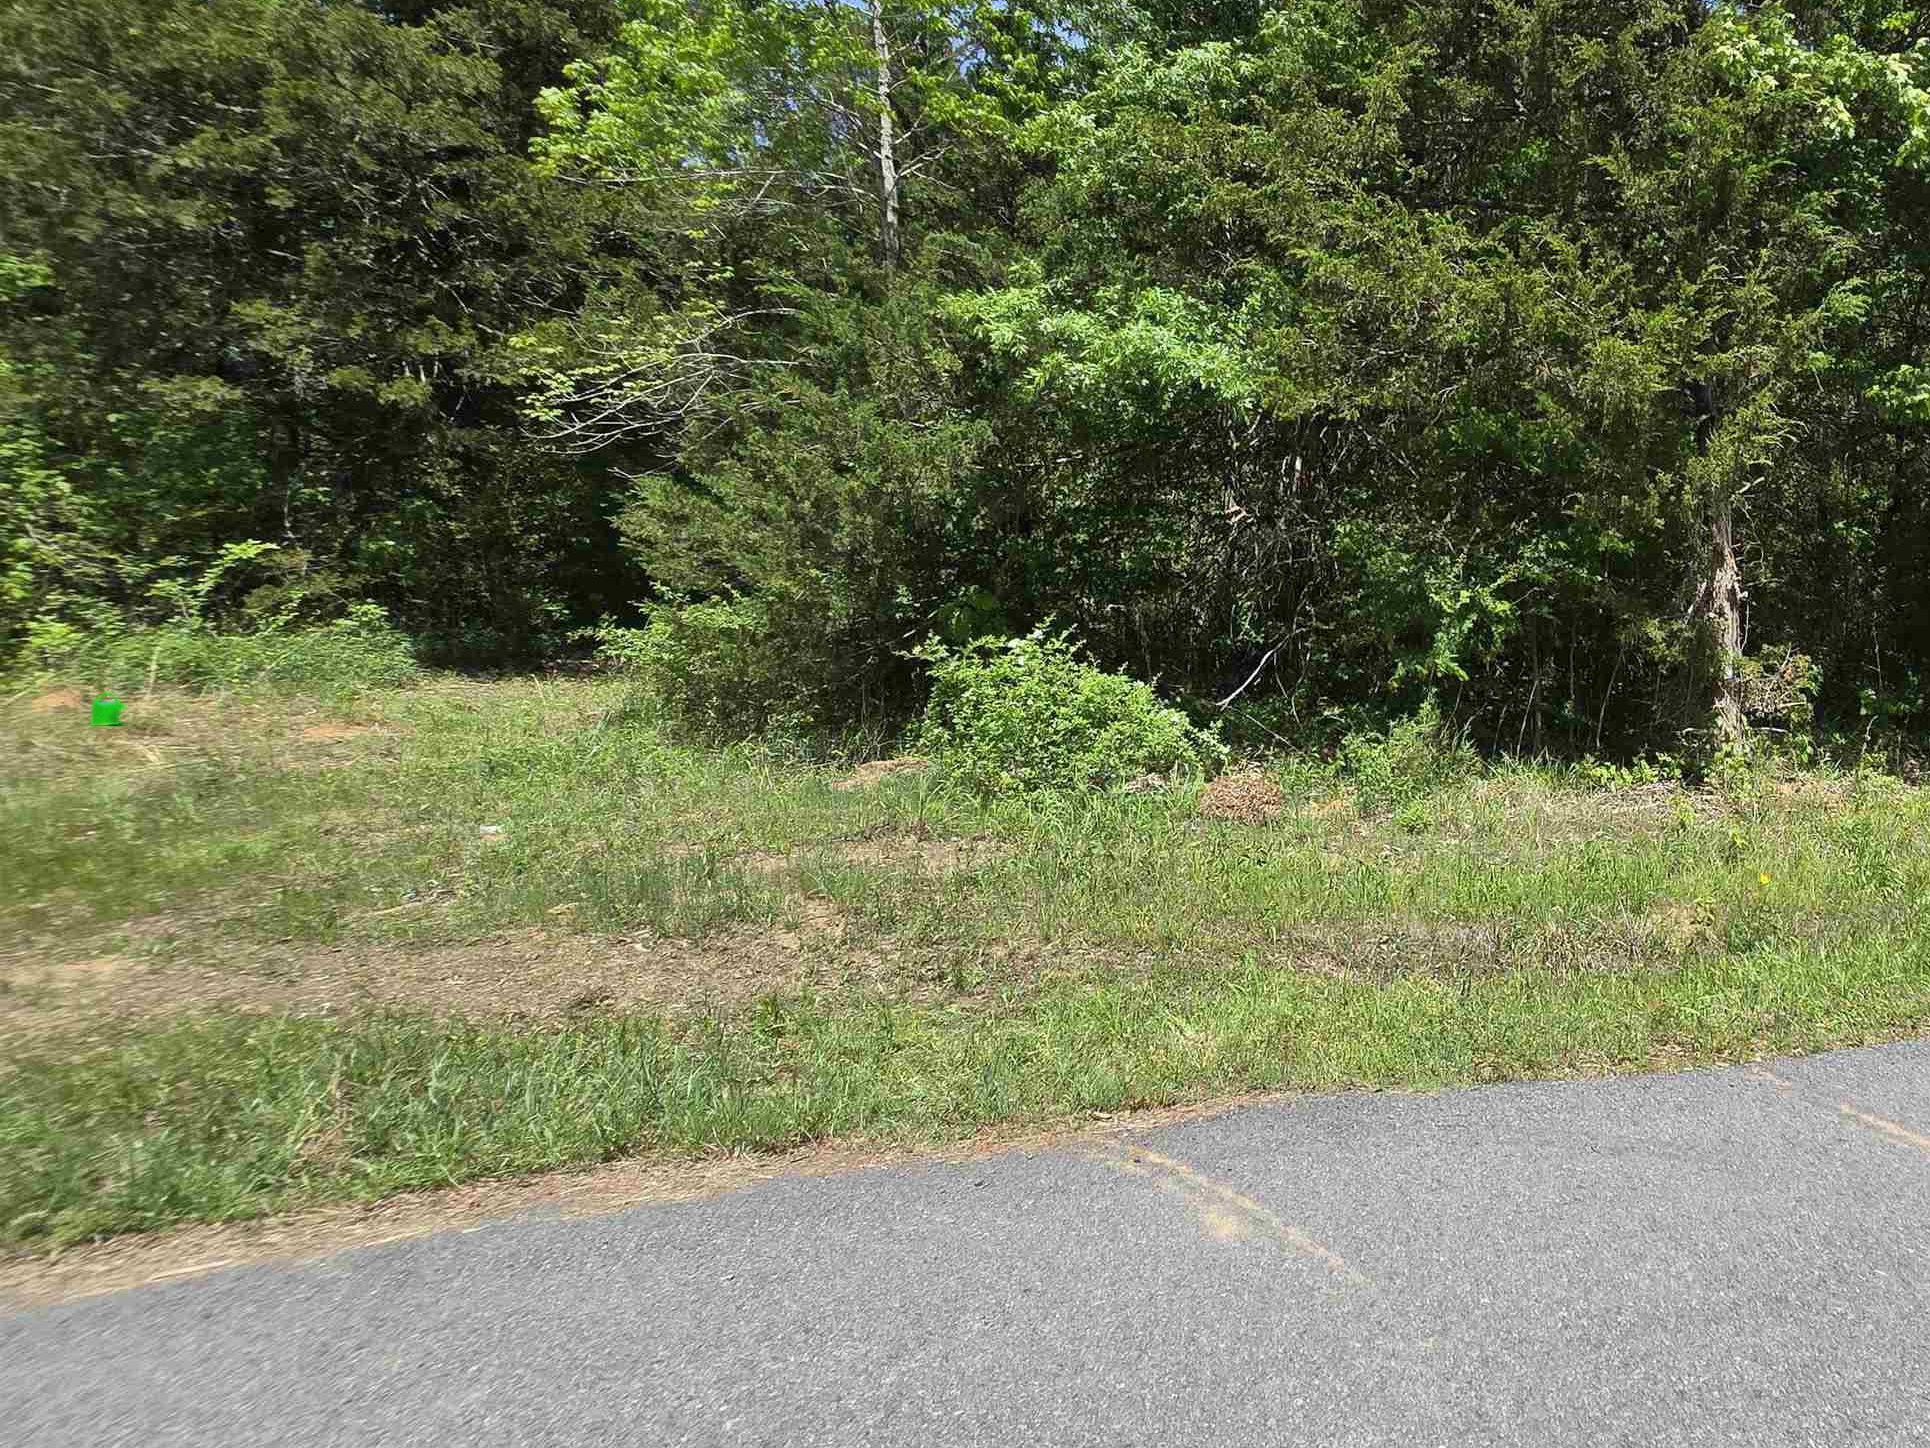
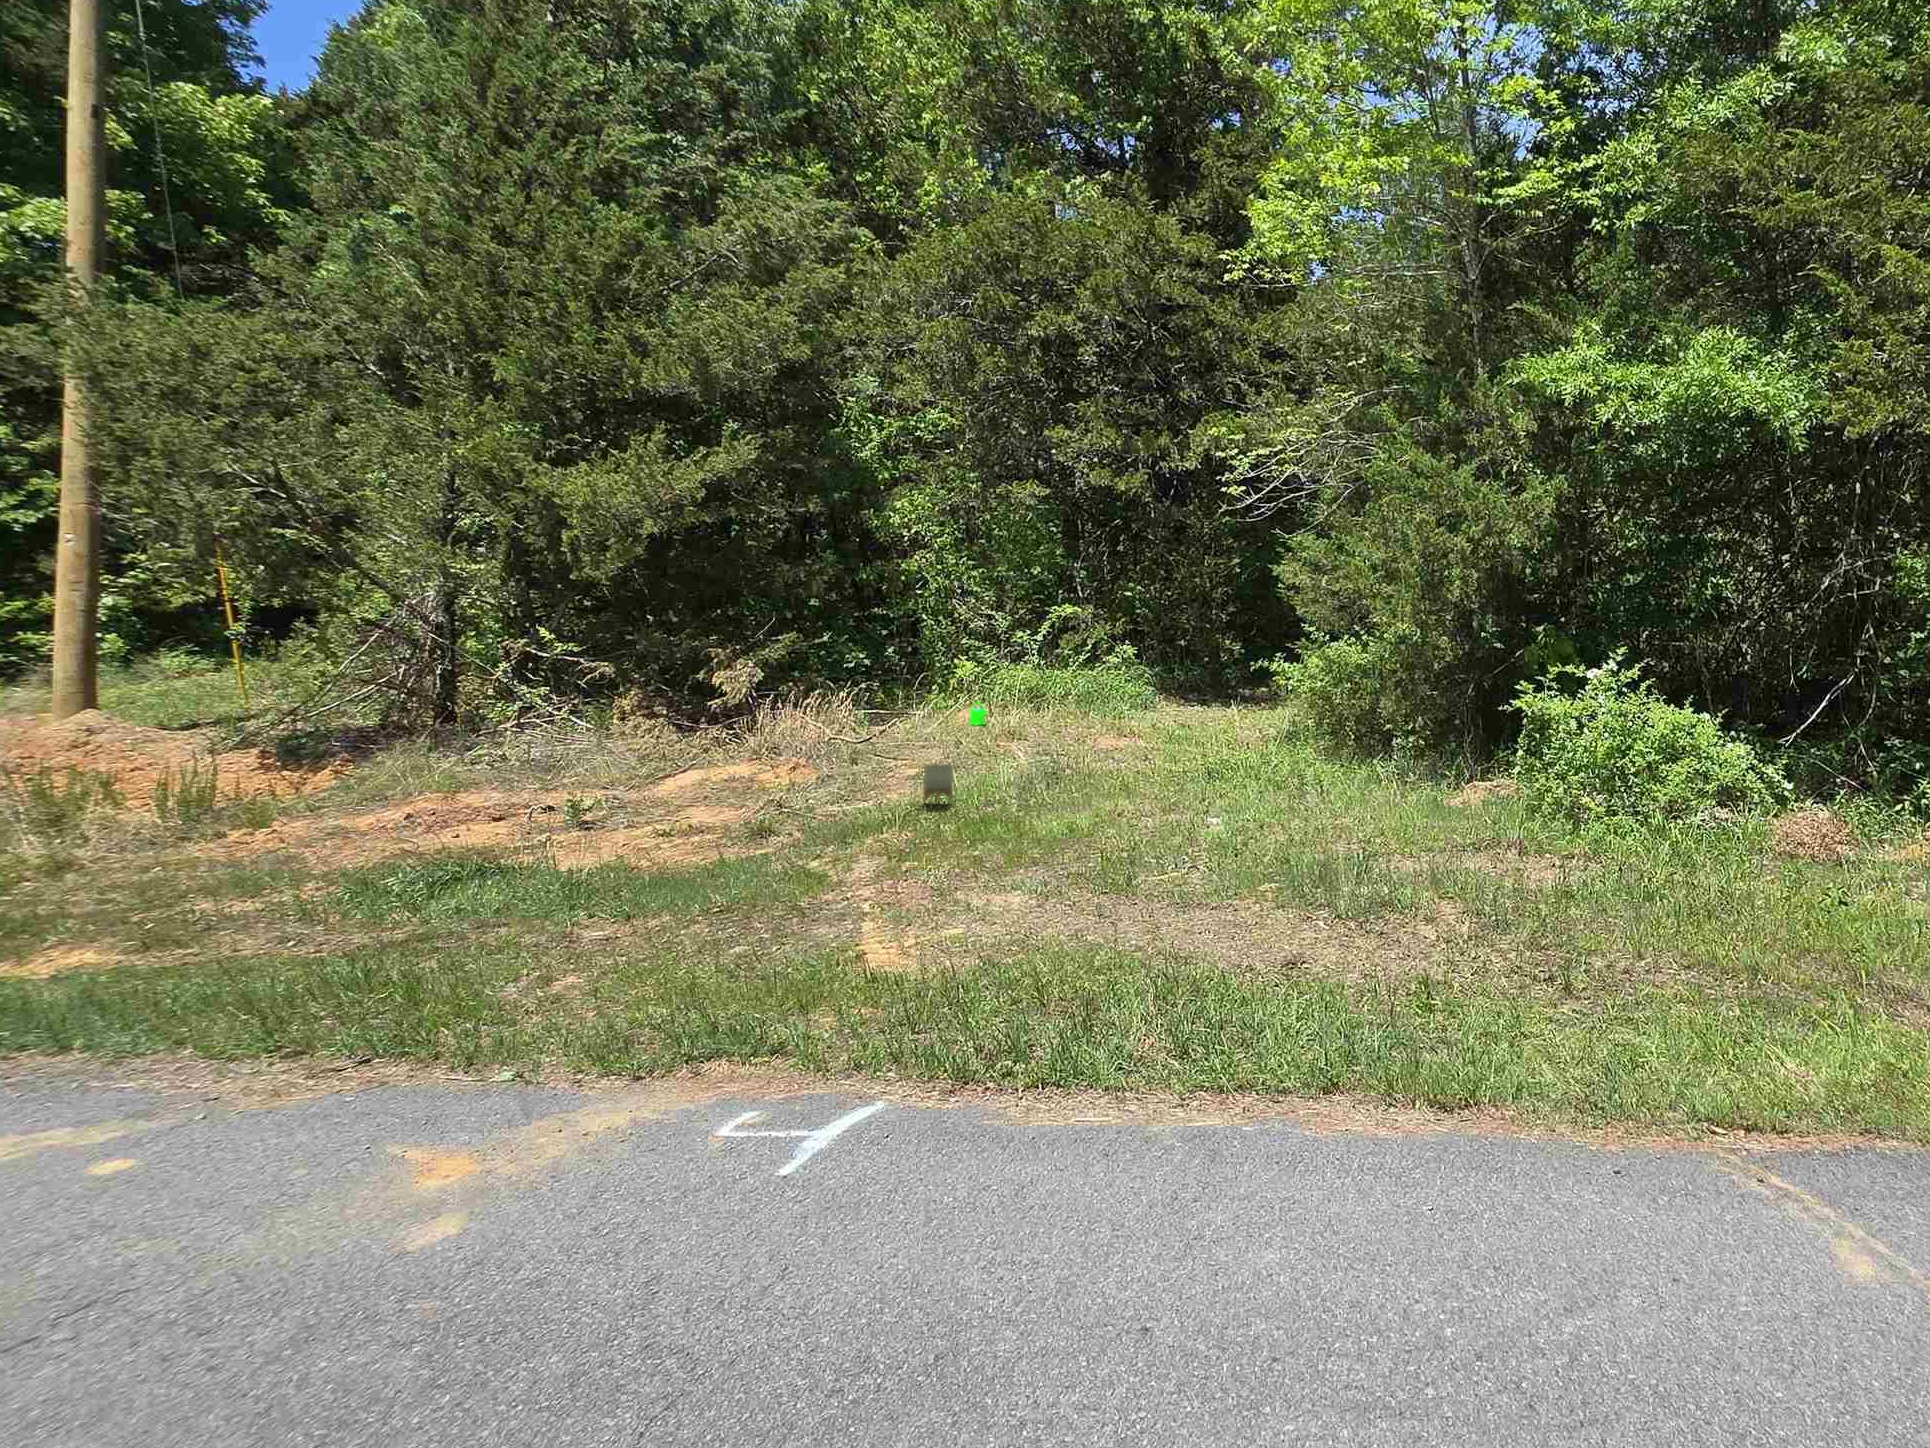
planter: none [46,793,101,850] -> present [923,764,953,803]

